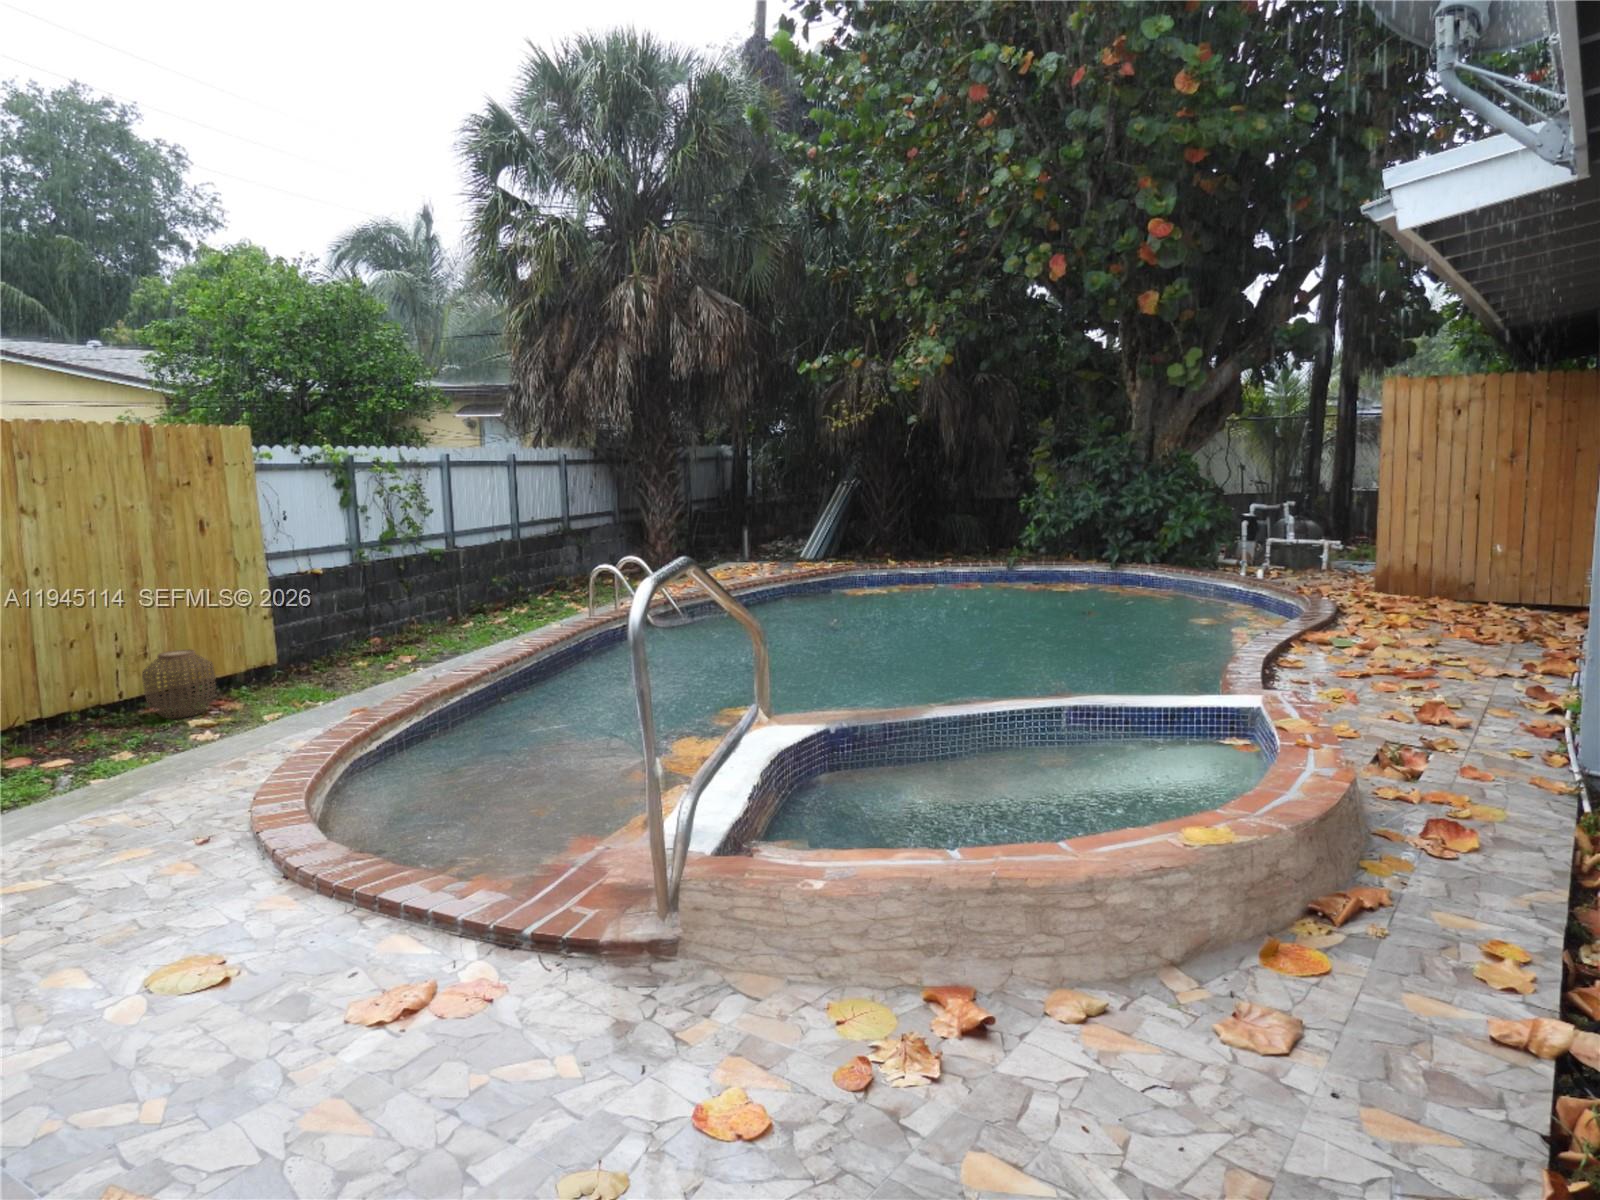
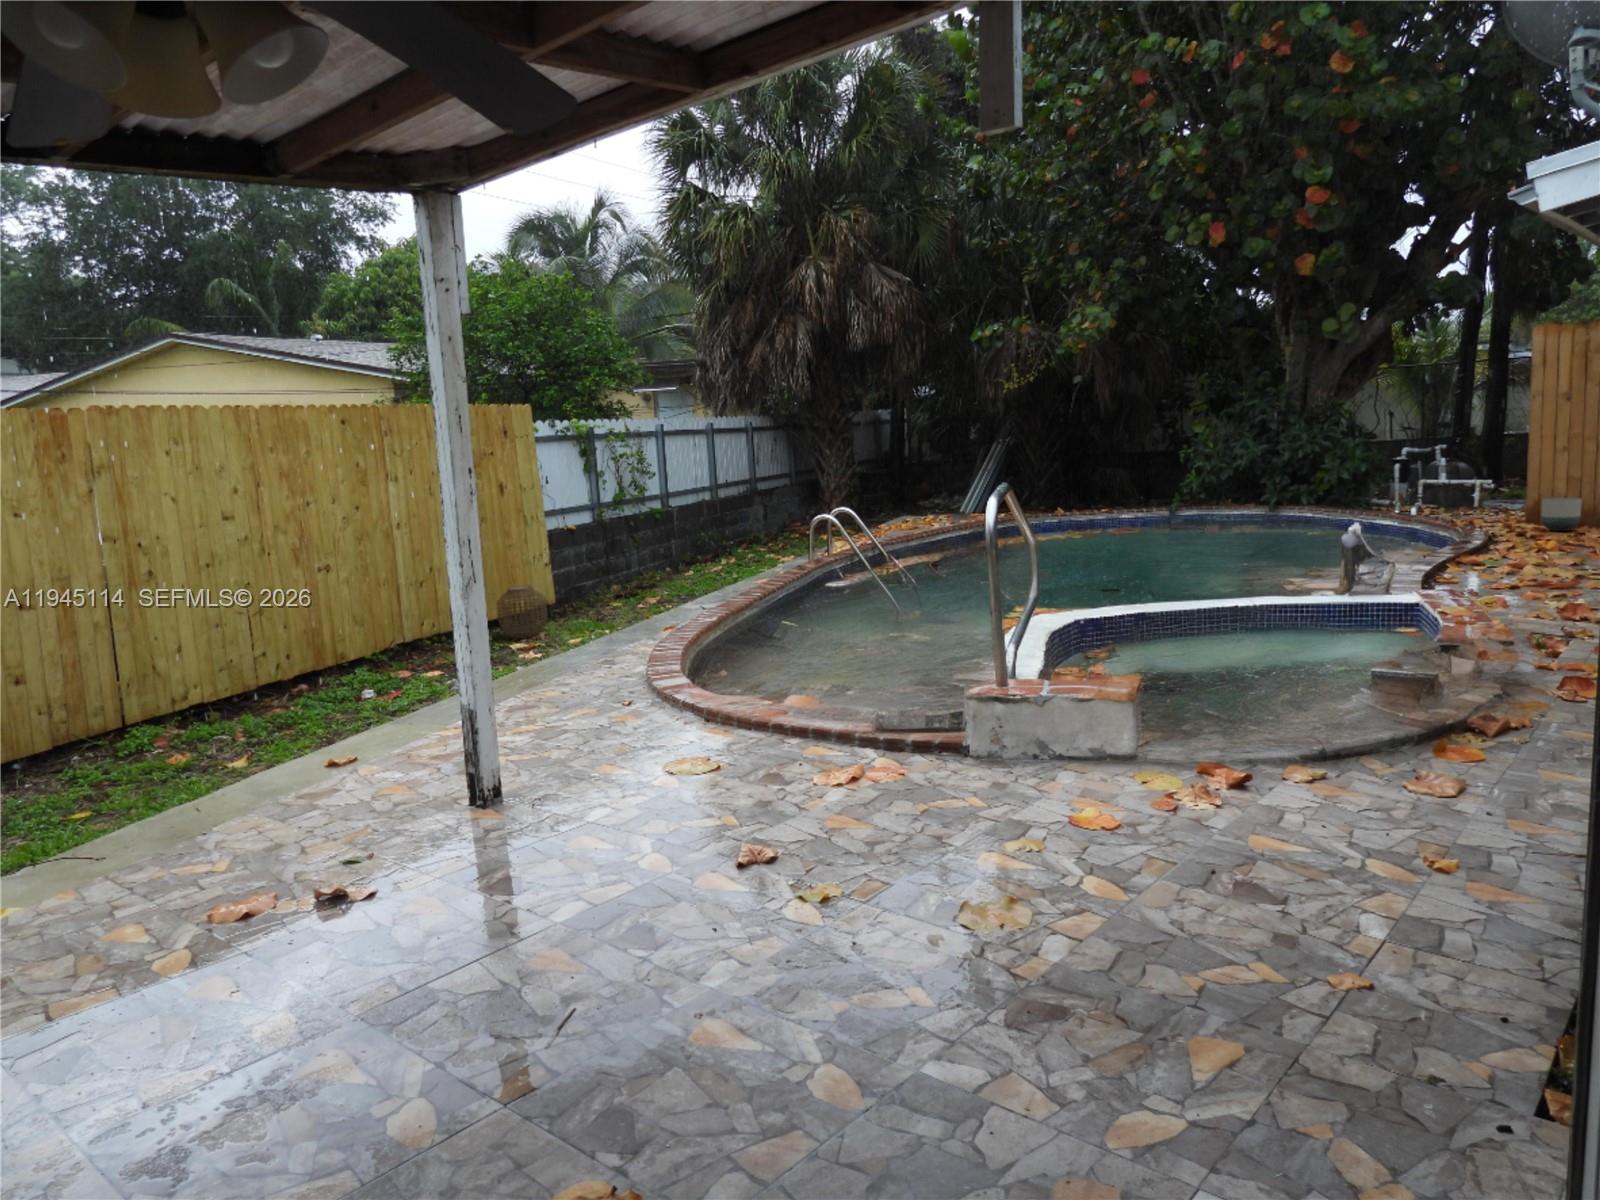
planter: none [1389,564,1430,600] -> present [1541,498,1582,531]

